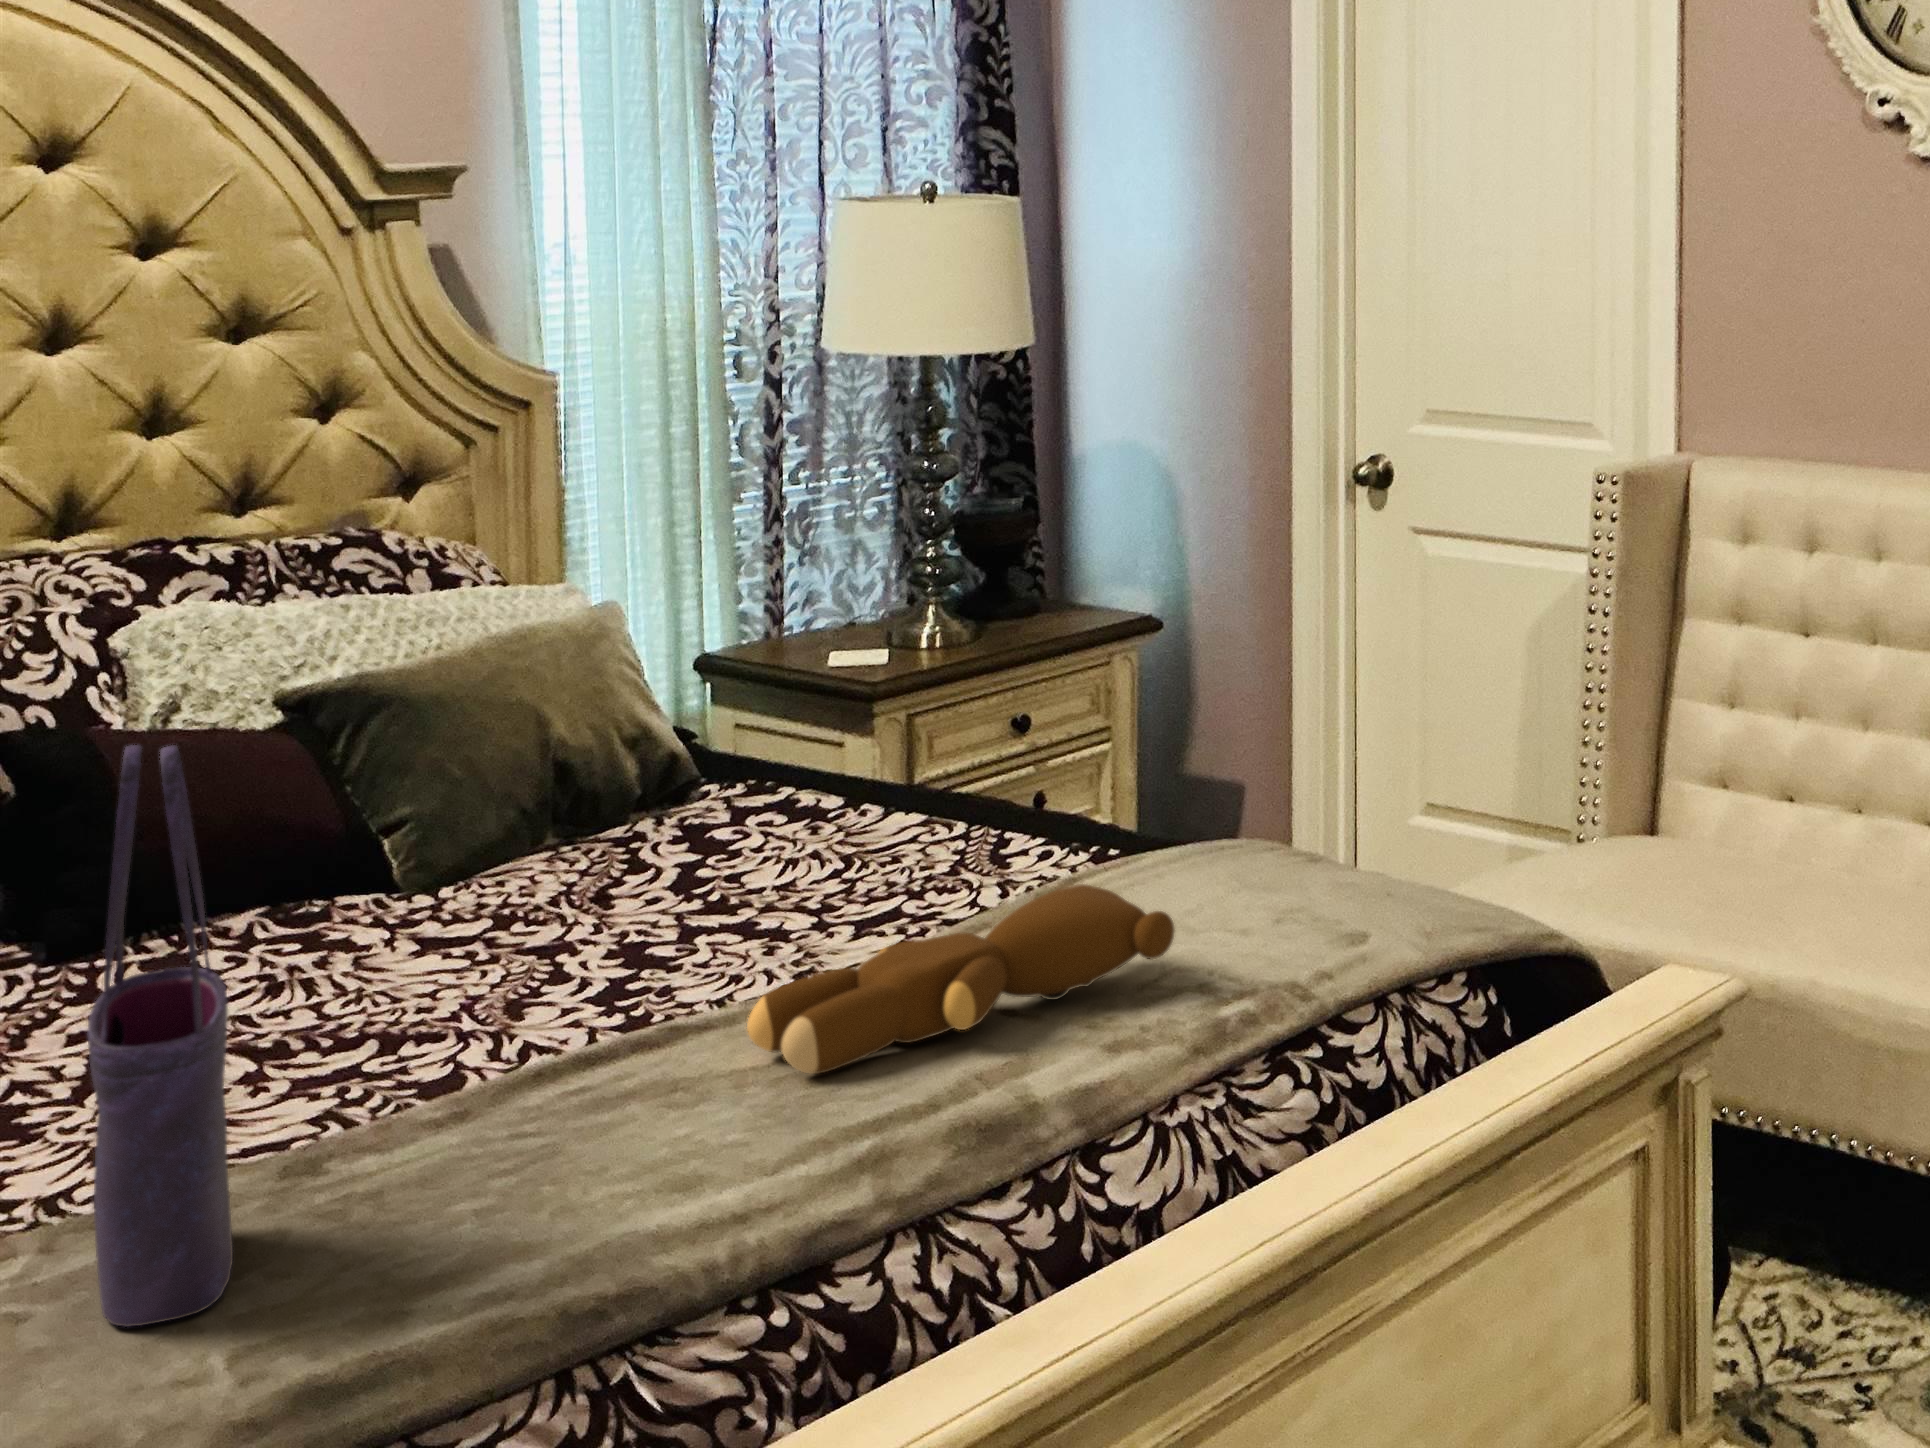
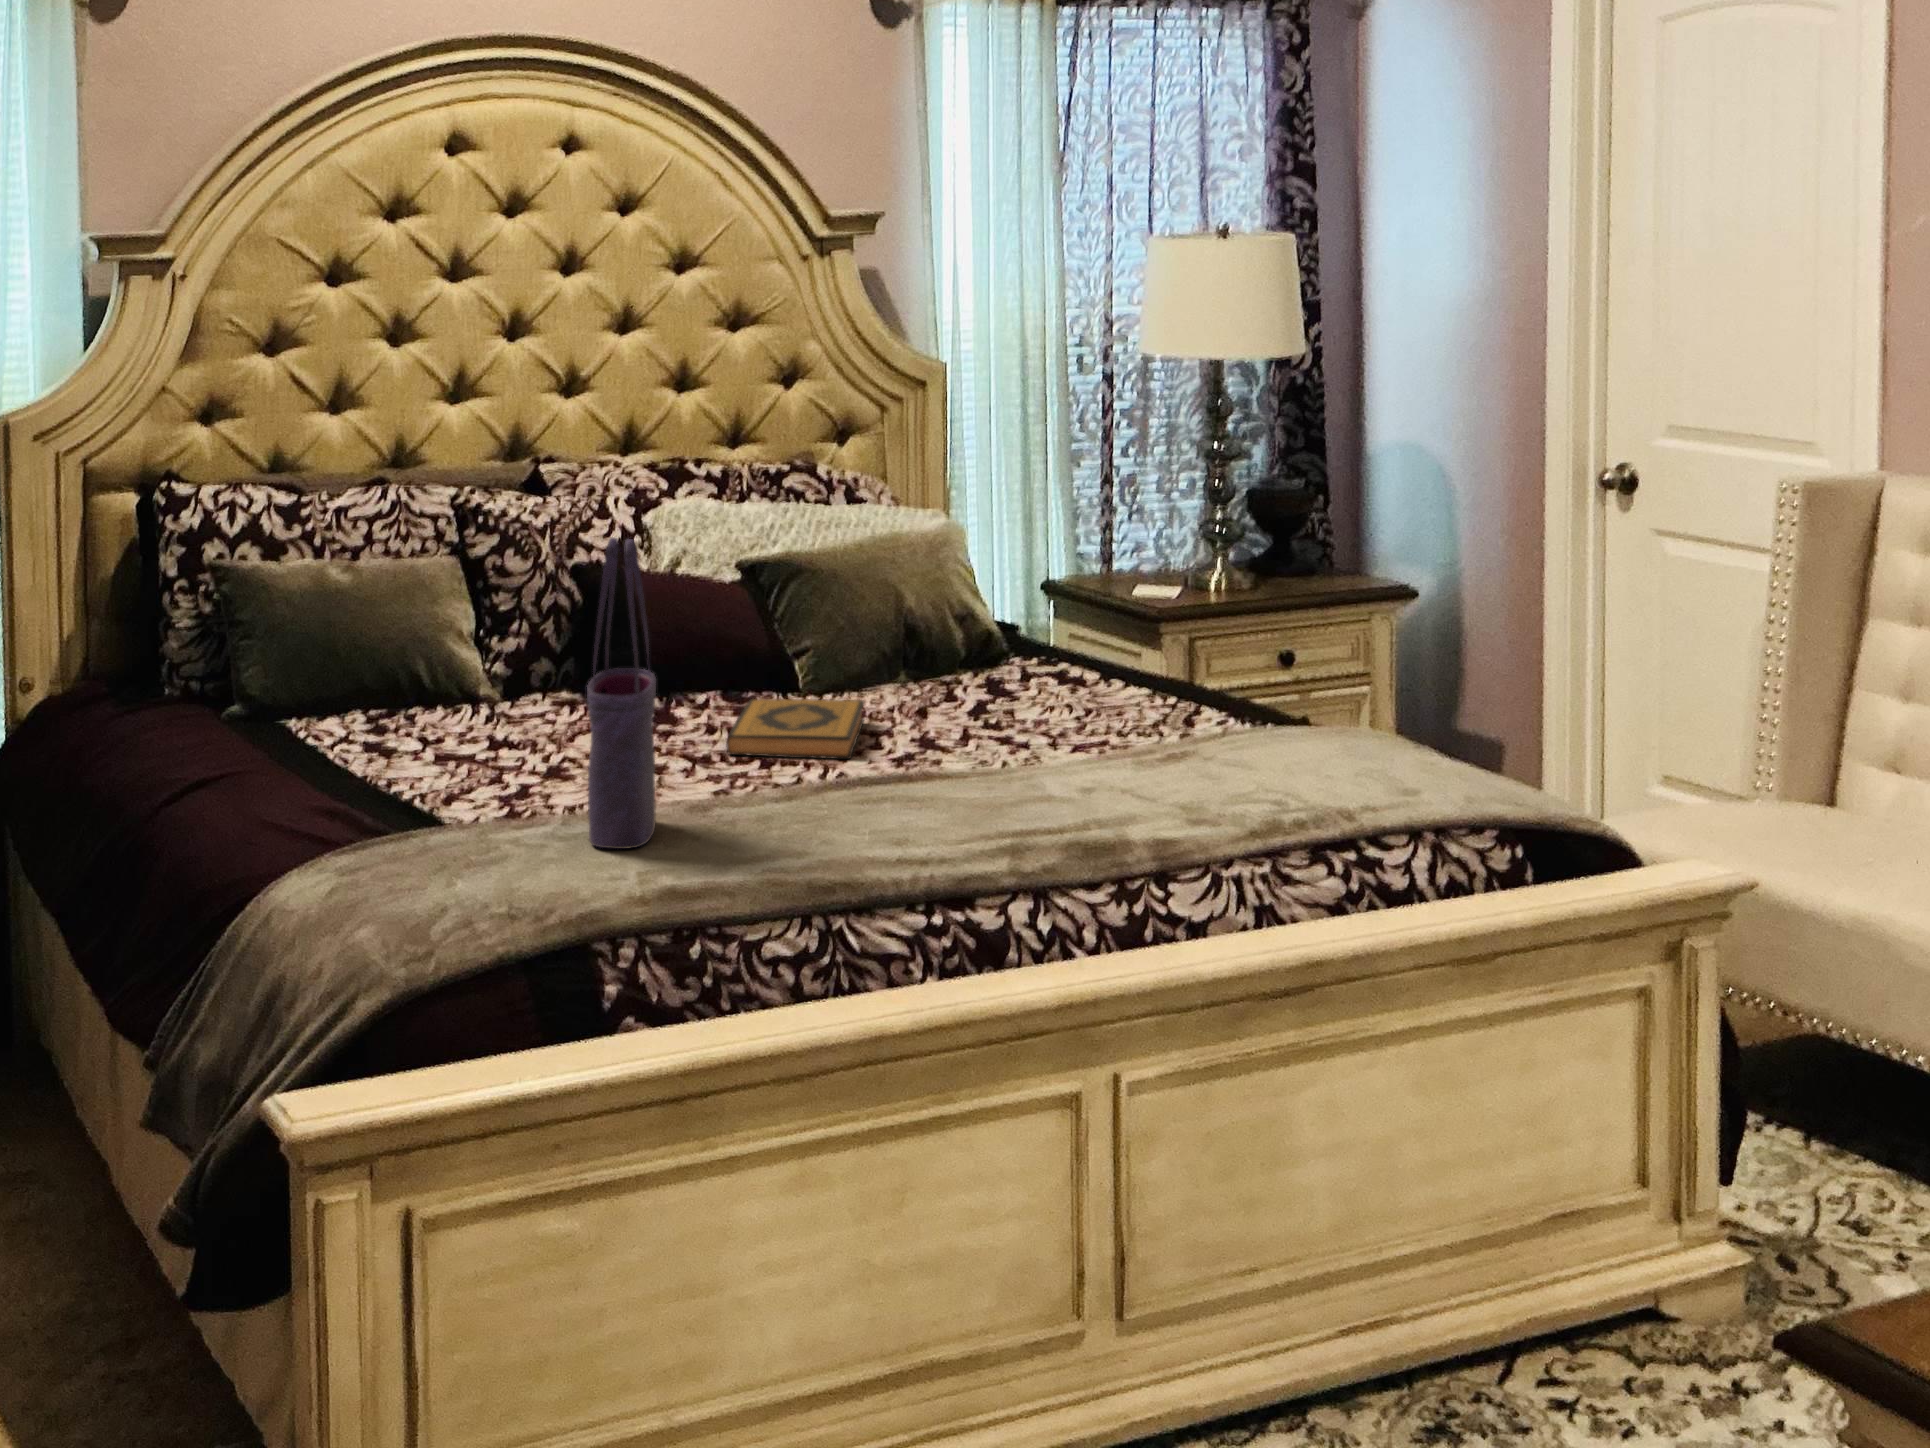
teddy bear: present [747,884,1175,1074] -> none [959,718,1251,804]
hardback book: none [309,899,527,1035] -> present [726,699,864,759]

